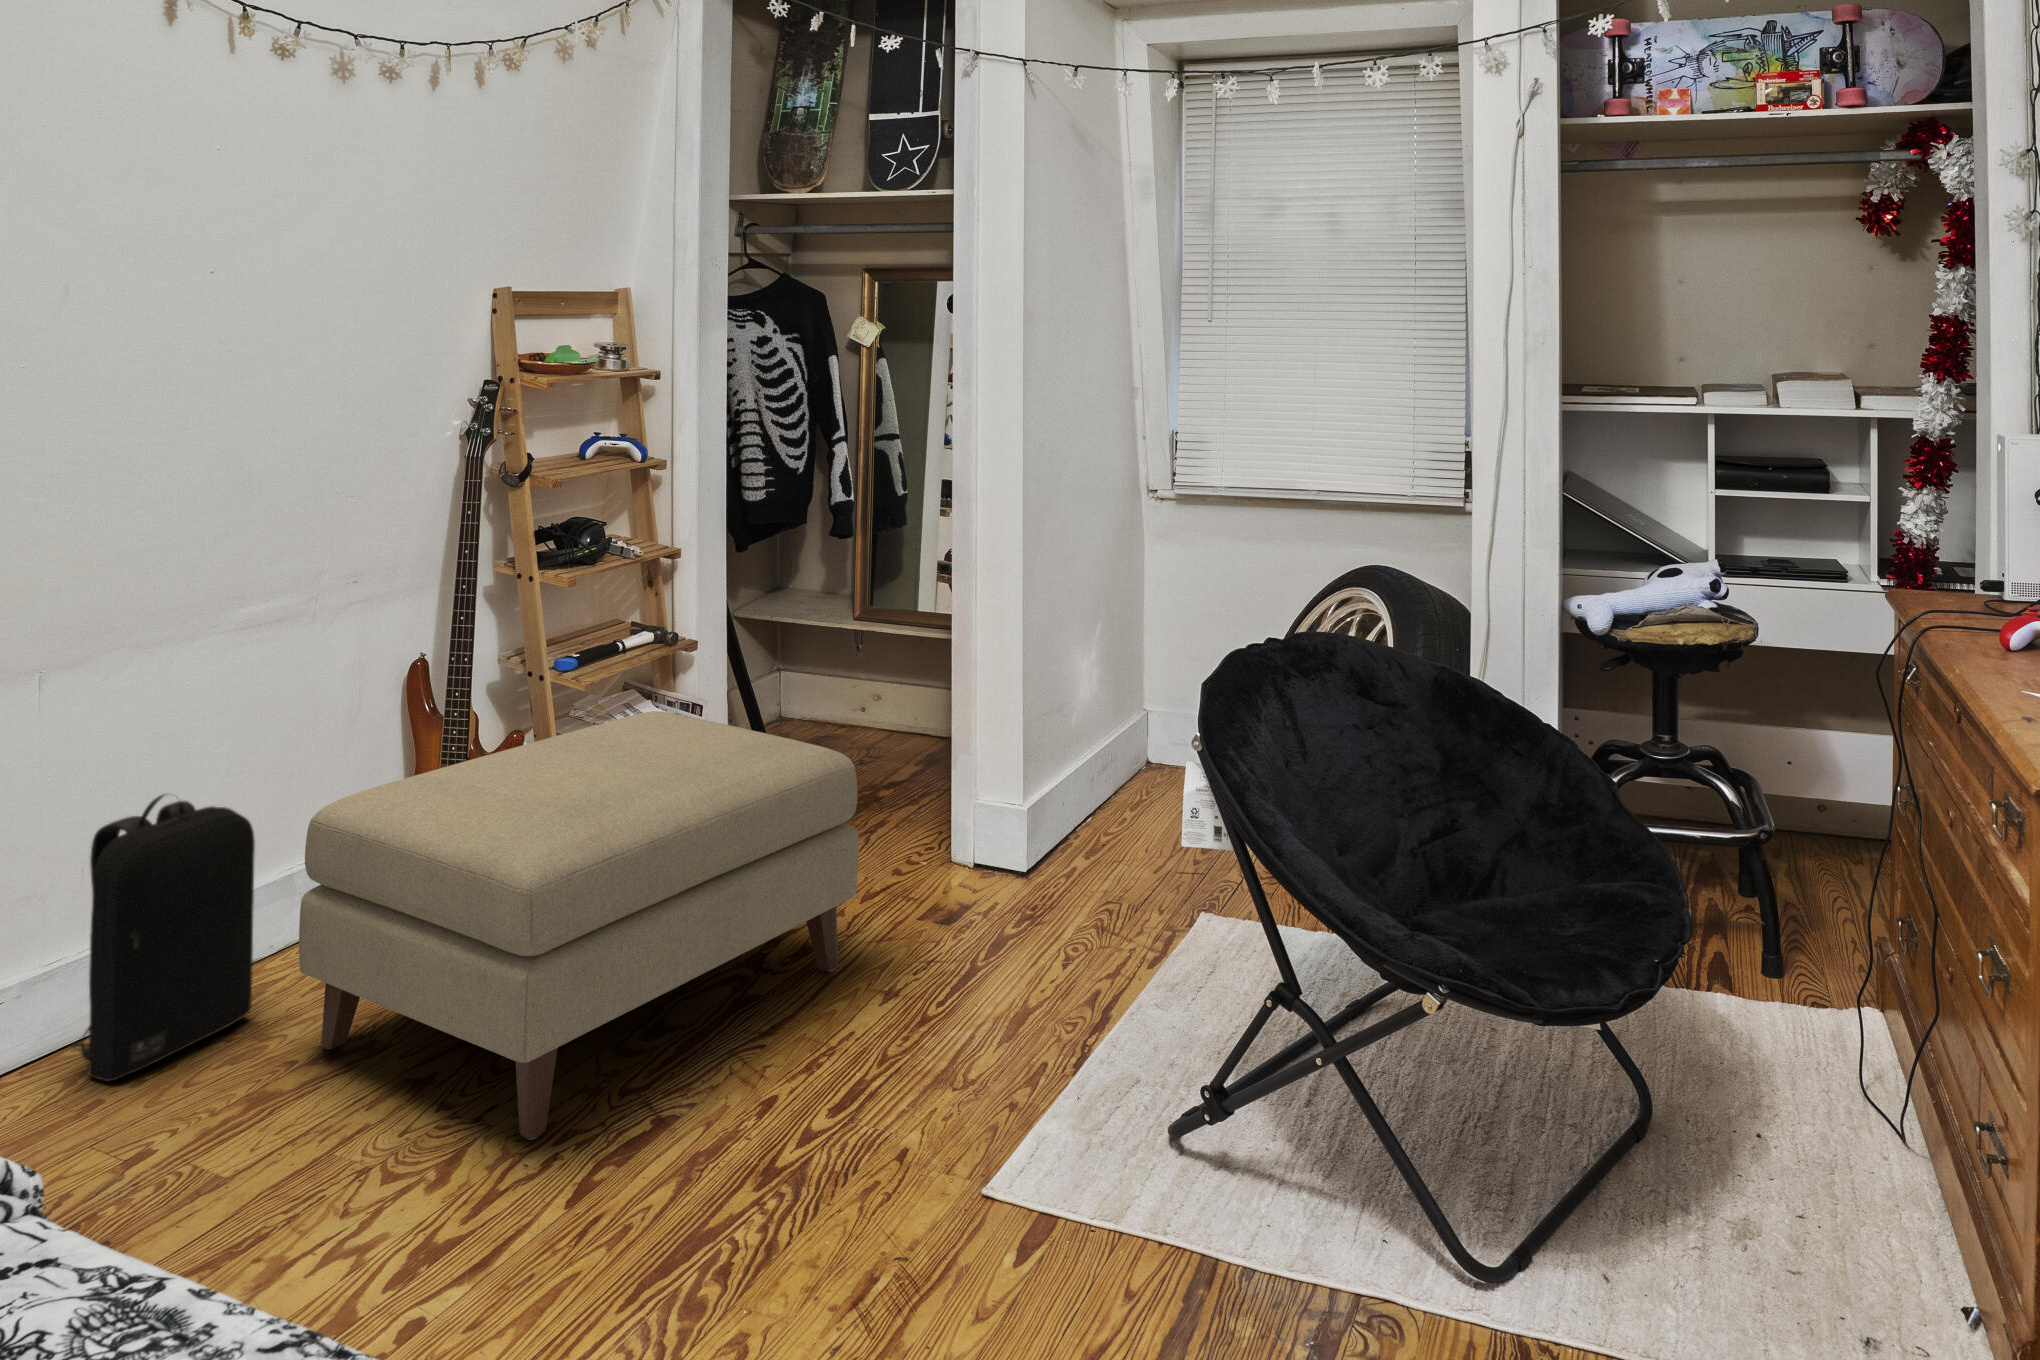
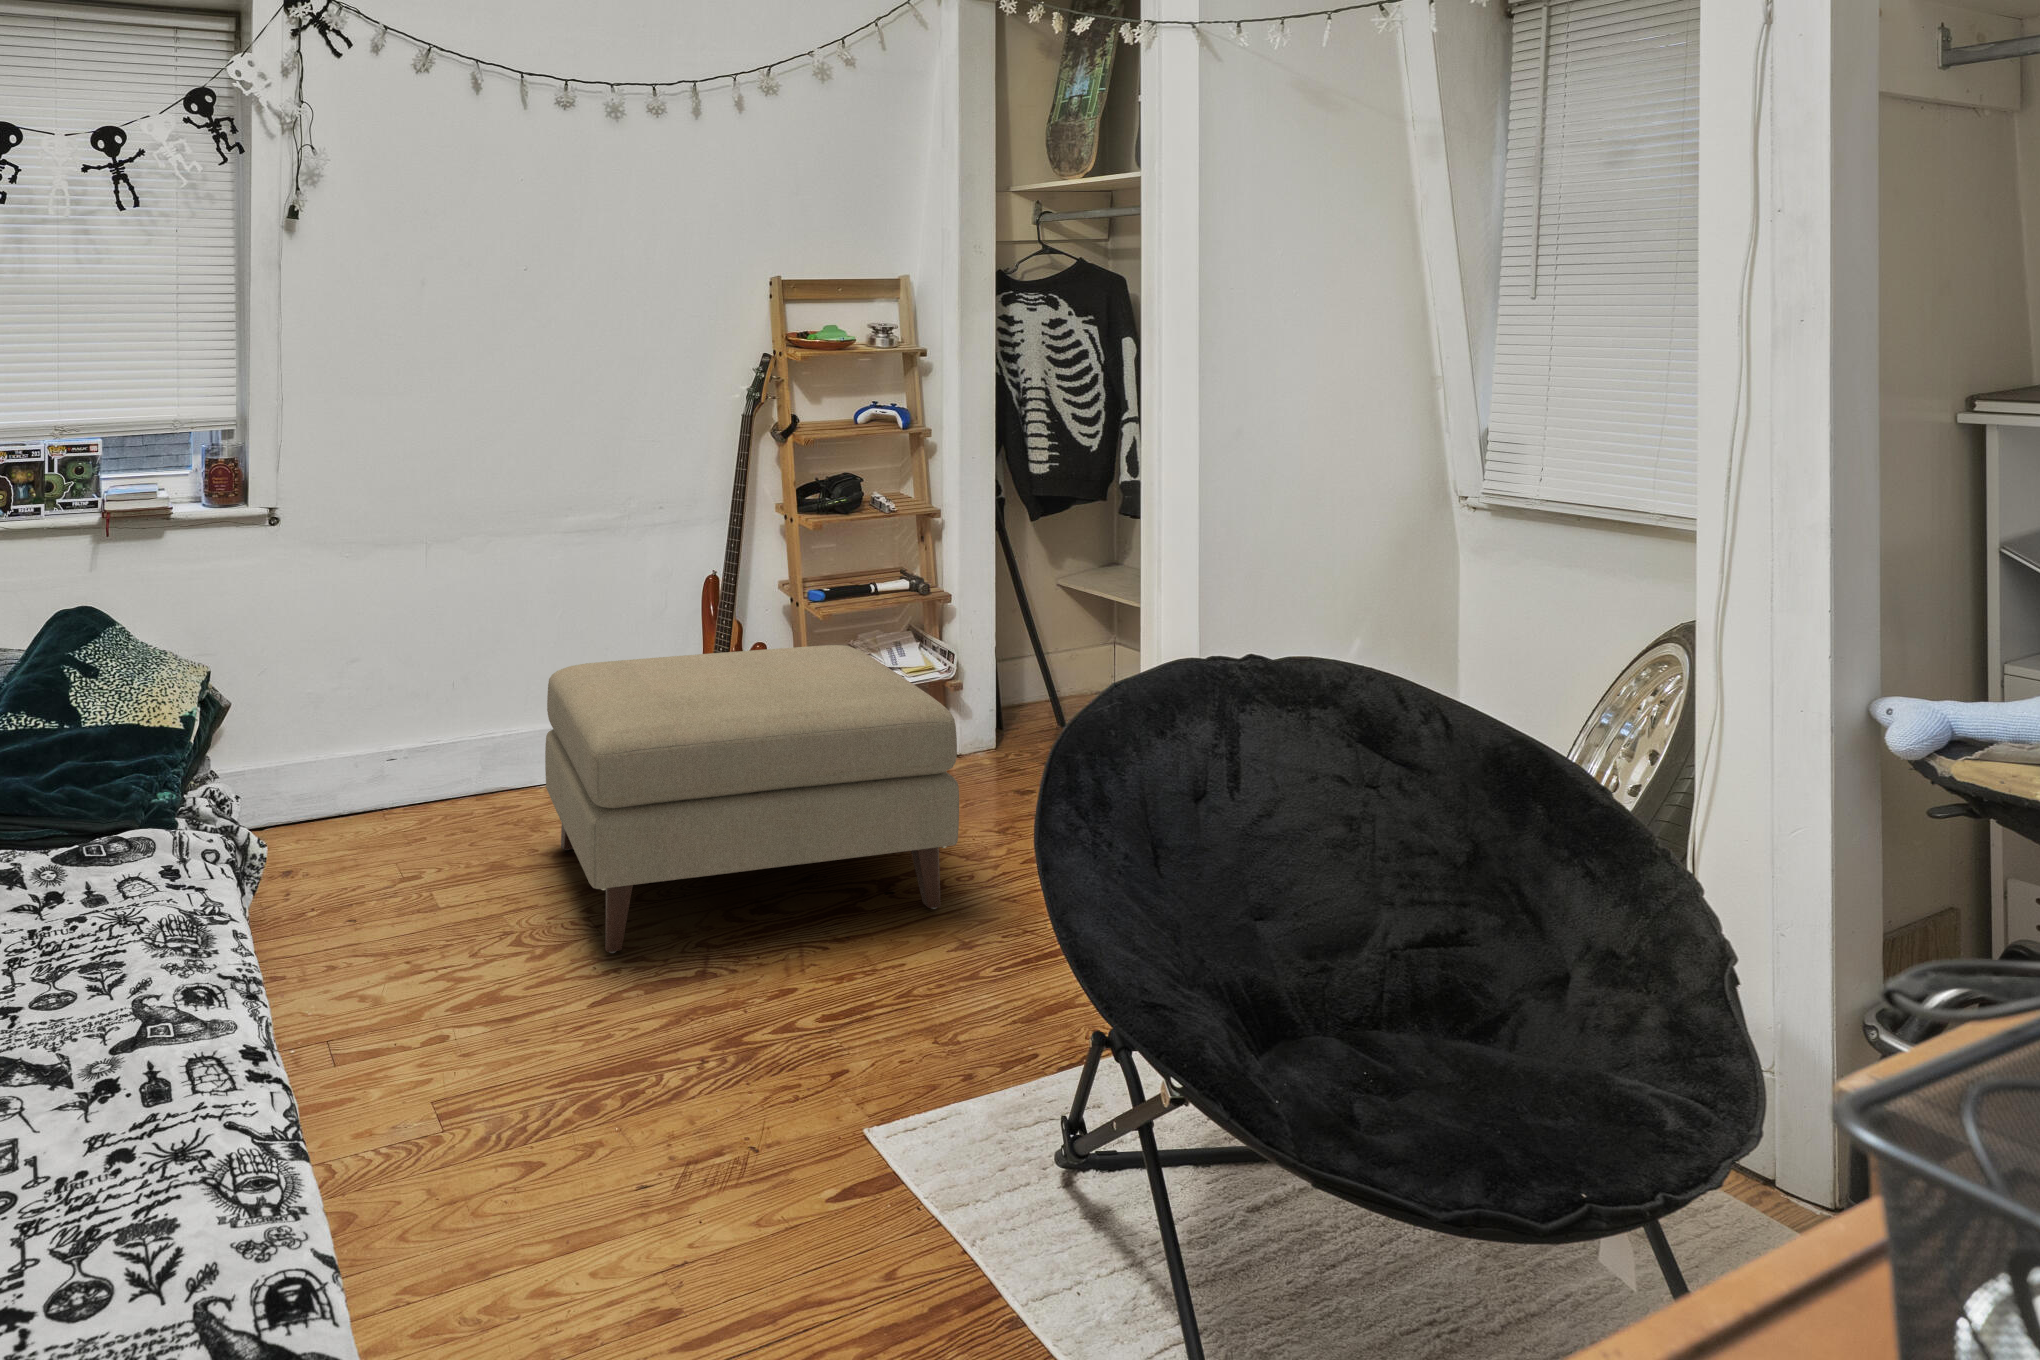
backpack: present [72,795,255,1081] -> none [441,644,546,830]

